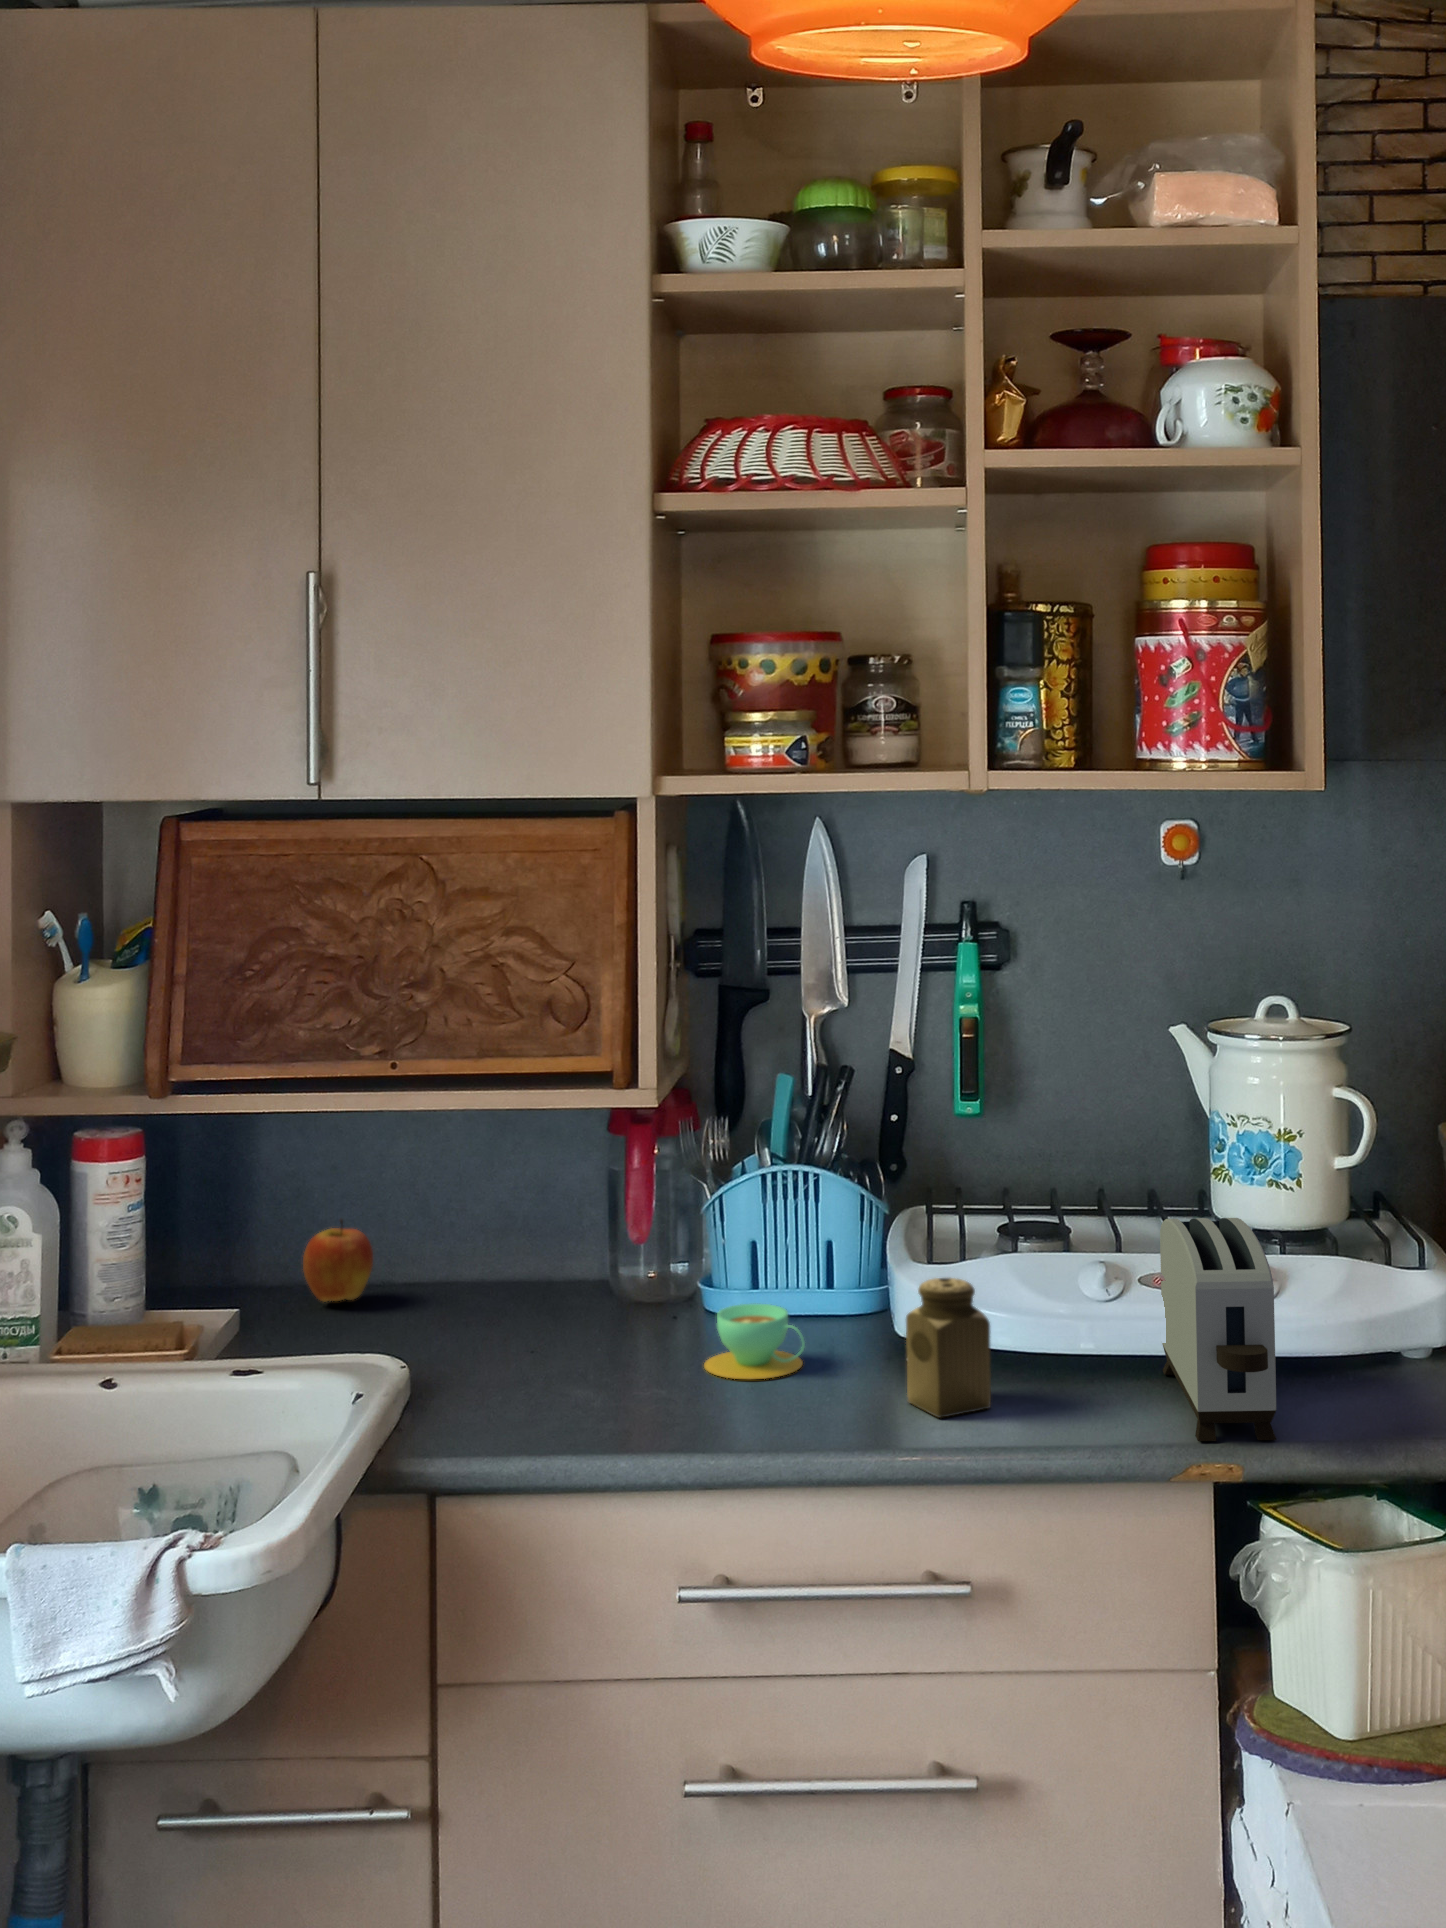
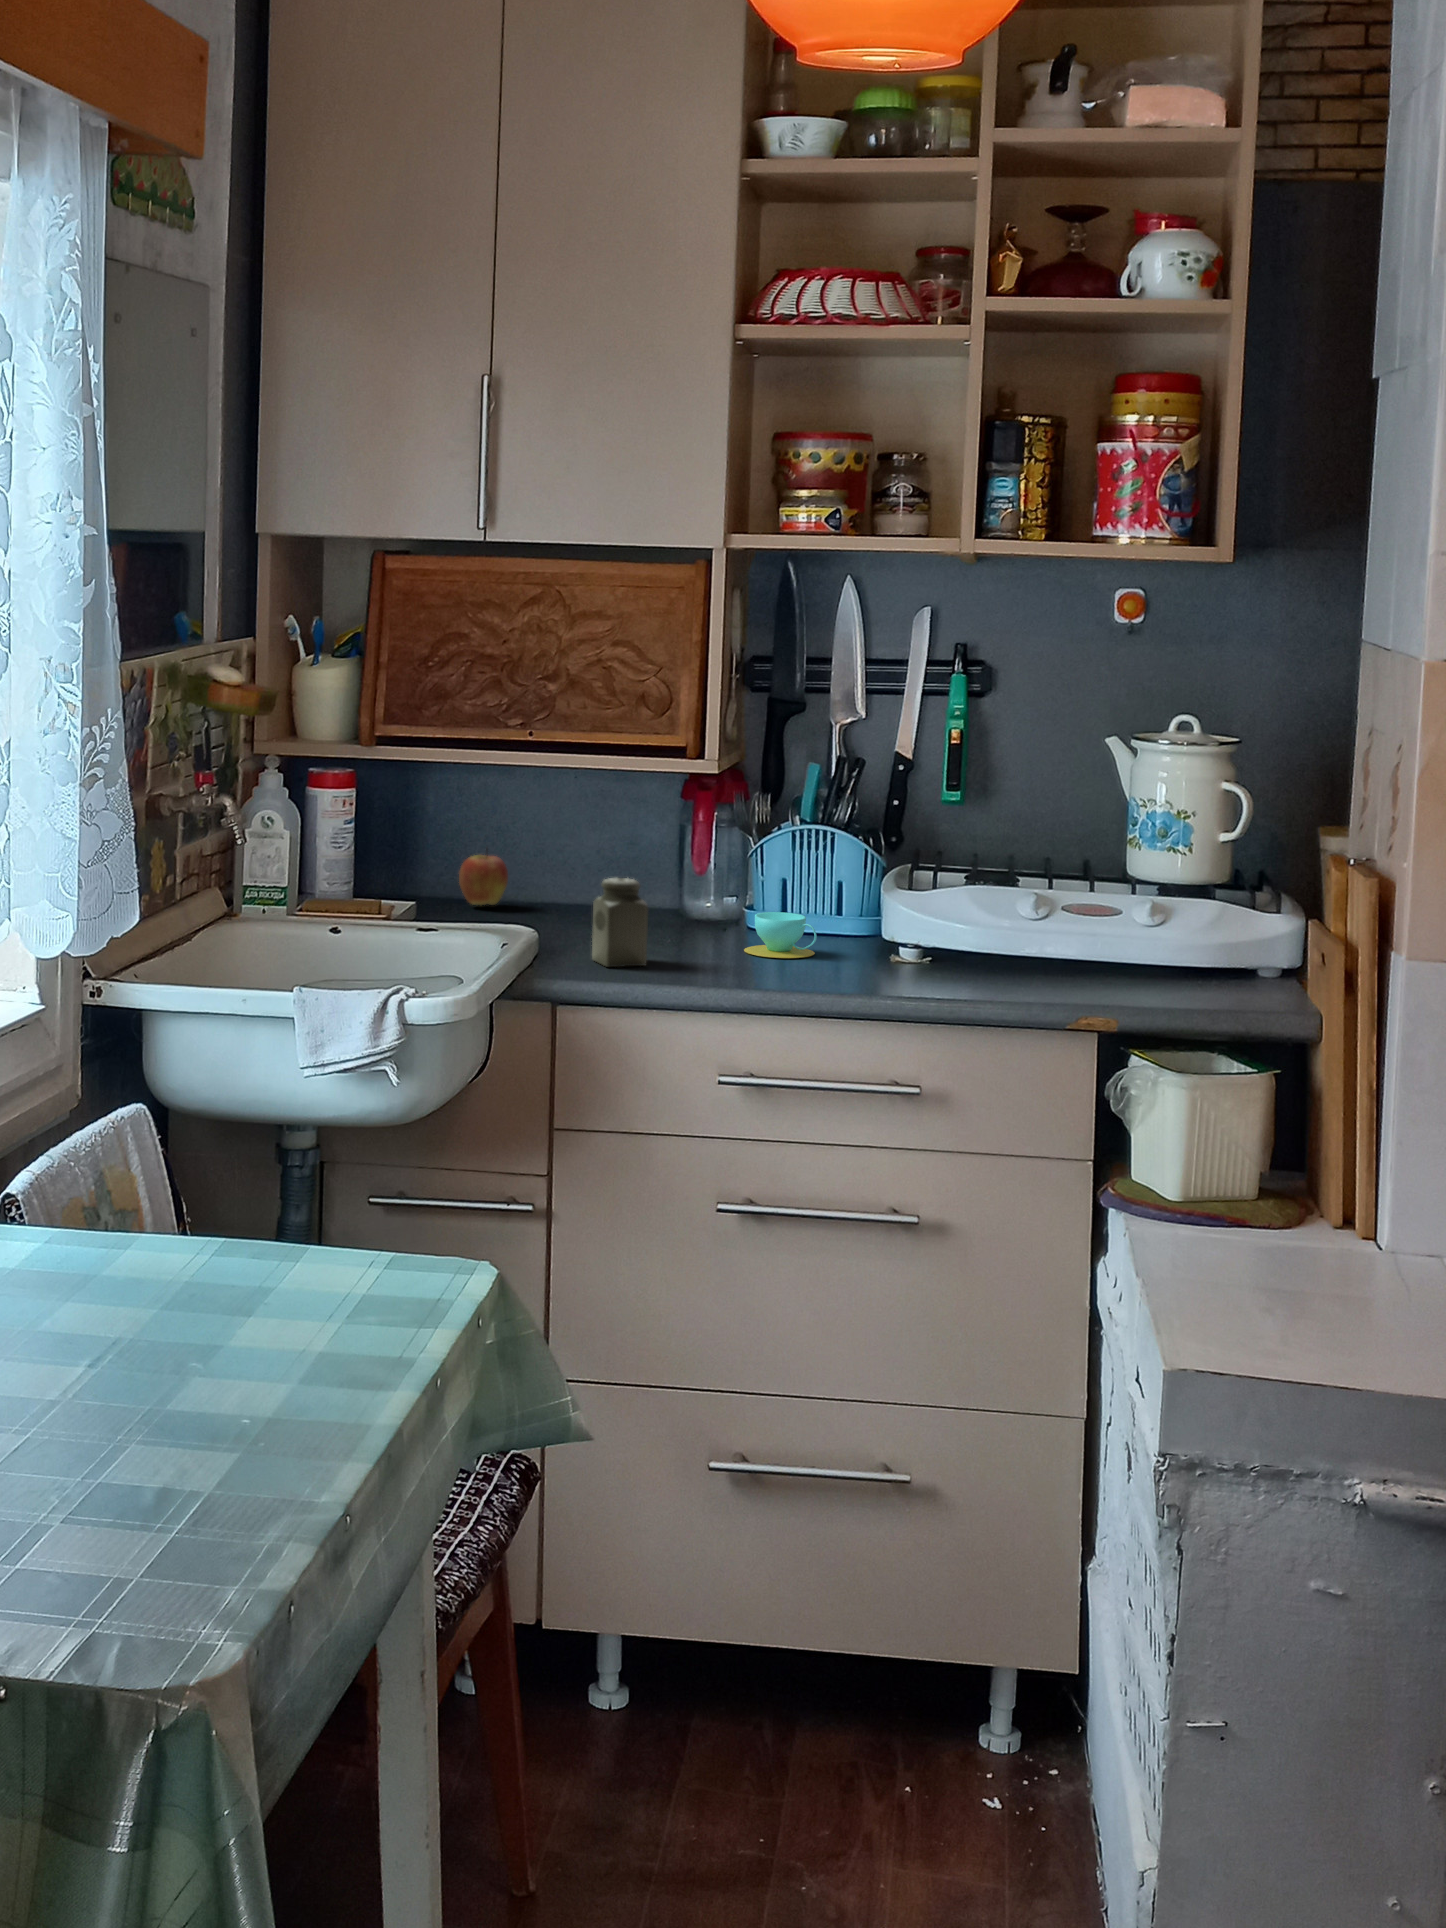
toaster: present [1160,1218,1276,1441] -> none [1076,862,1151,1006]
salt shaker: present [906,1278,991,1418] -> present [592,878,648,967]

